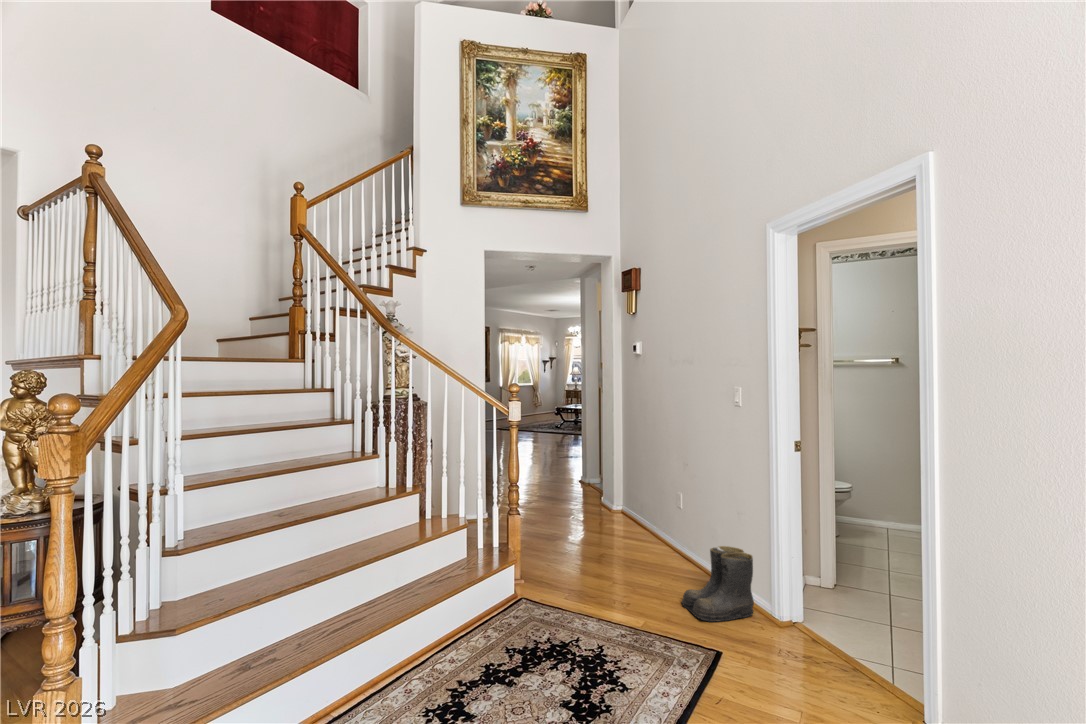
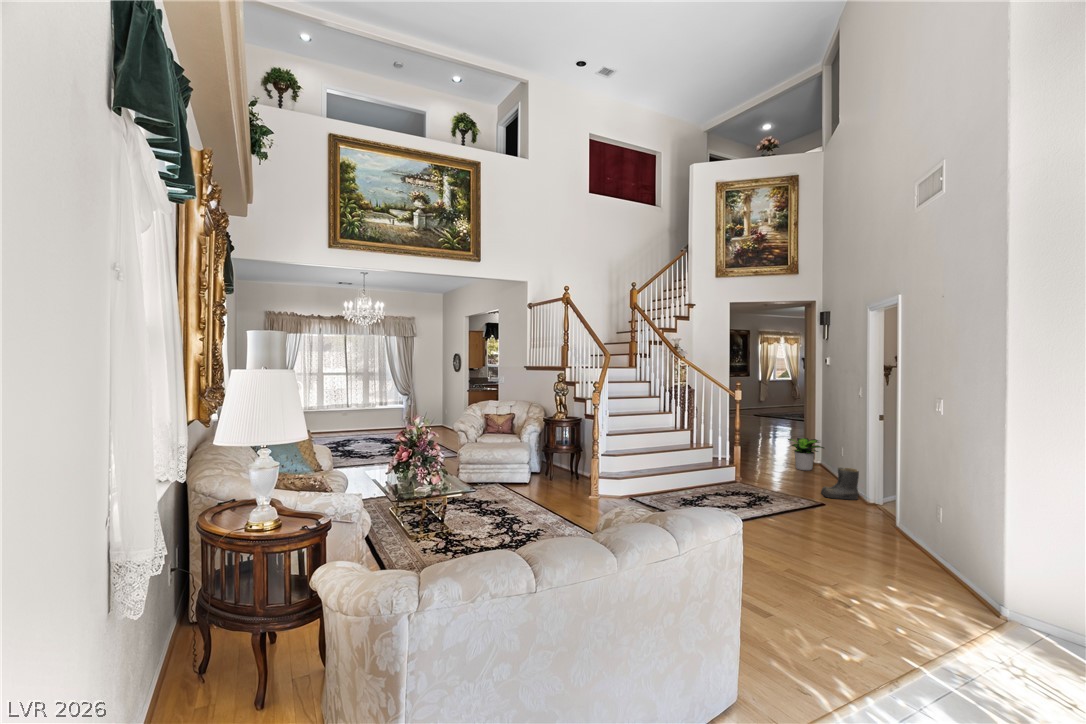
potted plant: none [579,473,641,530] -> present [788,438,824,471]

